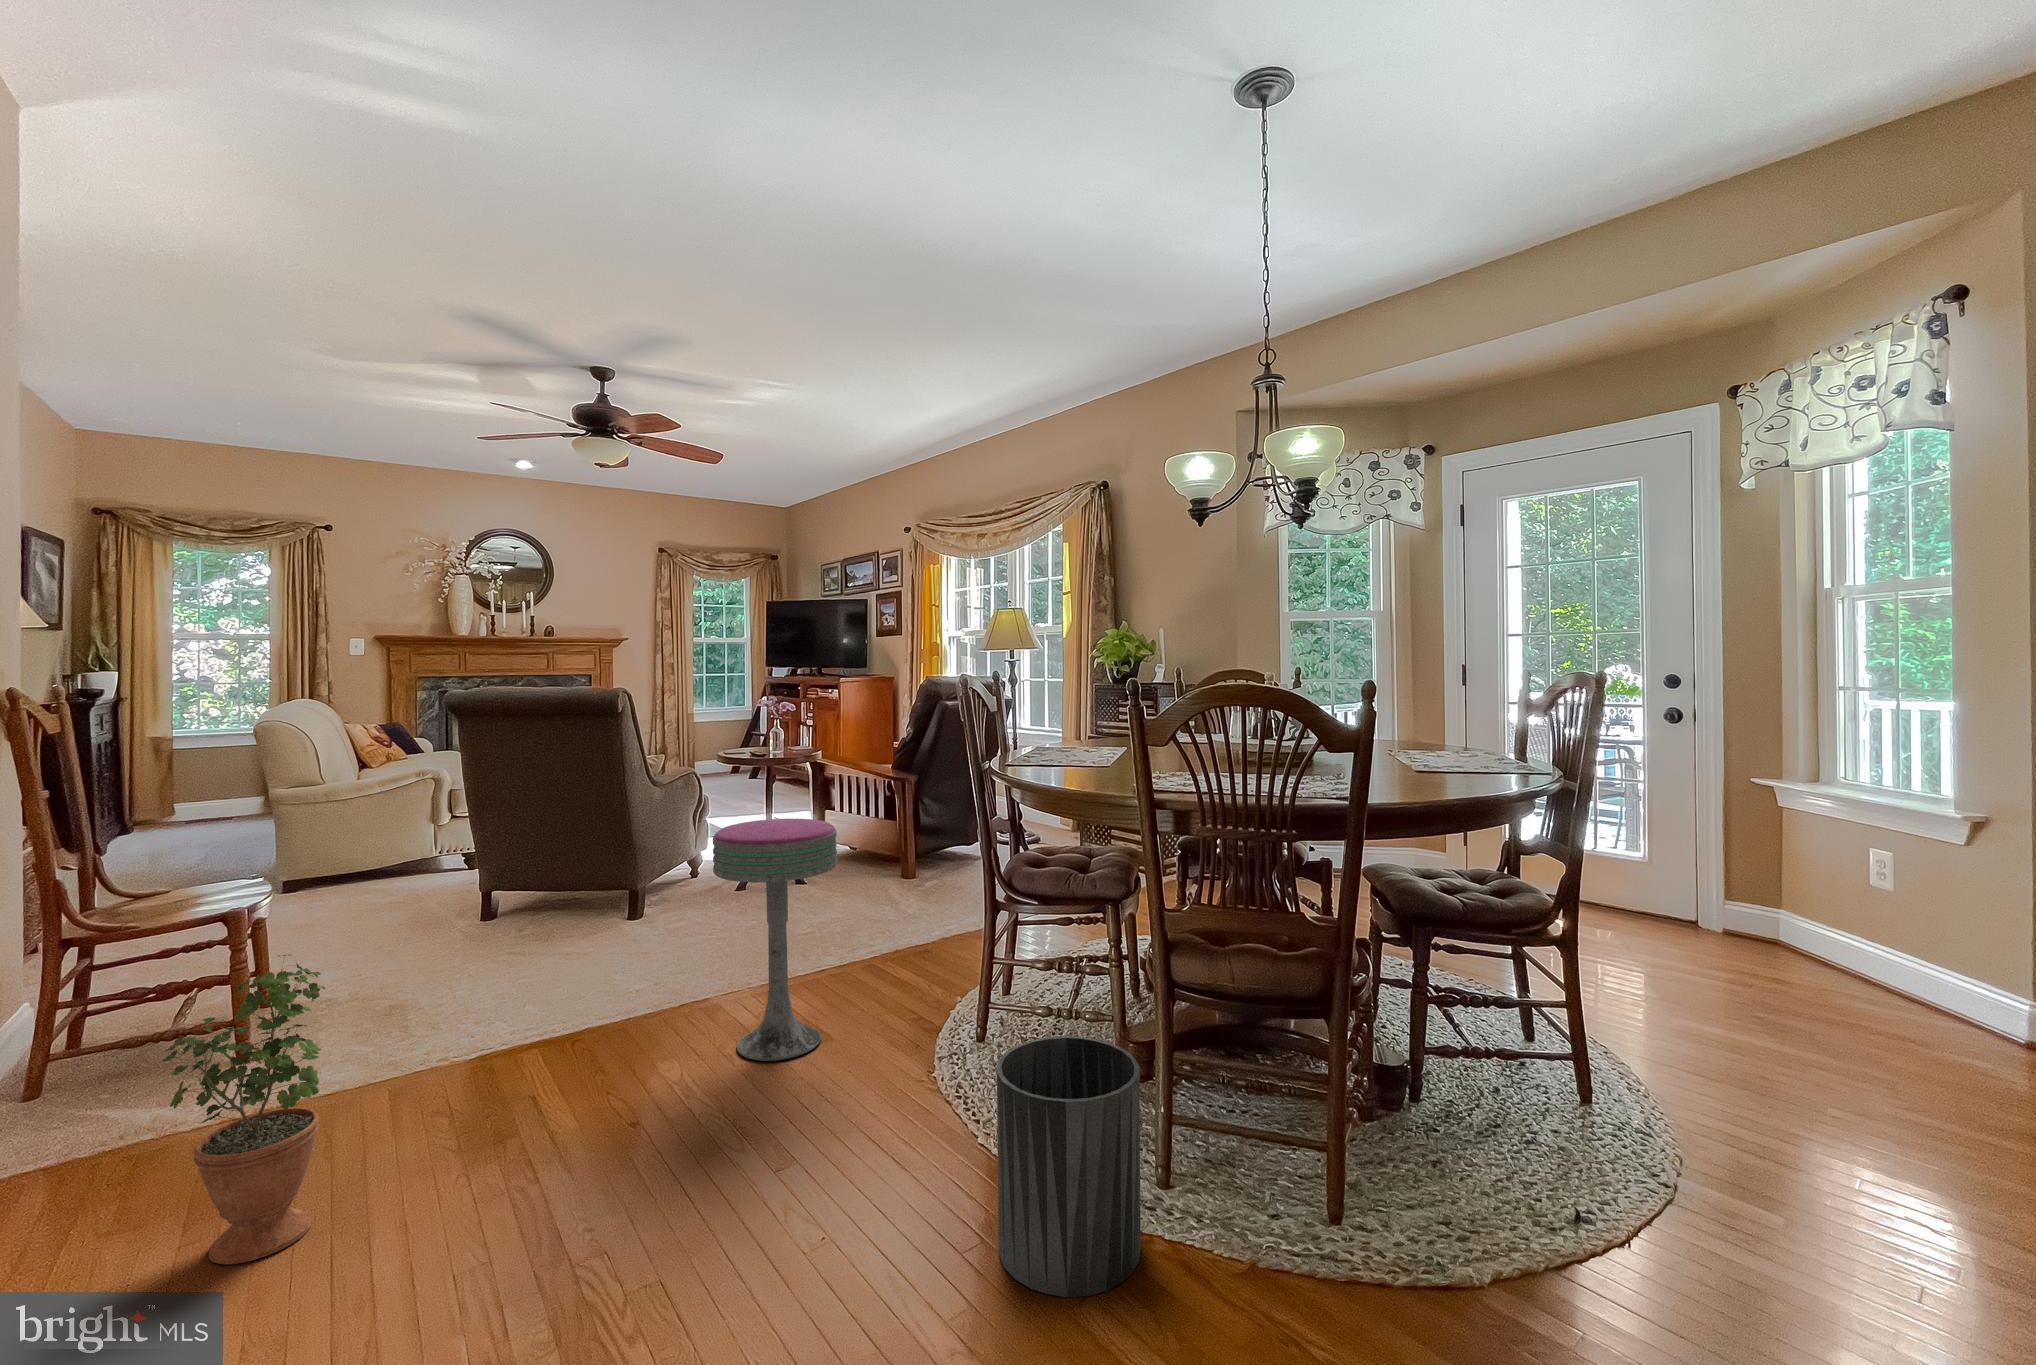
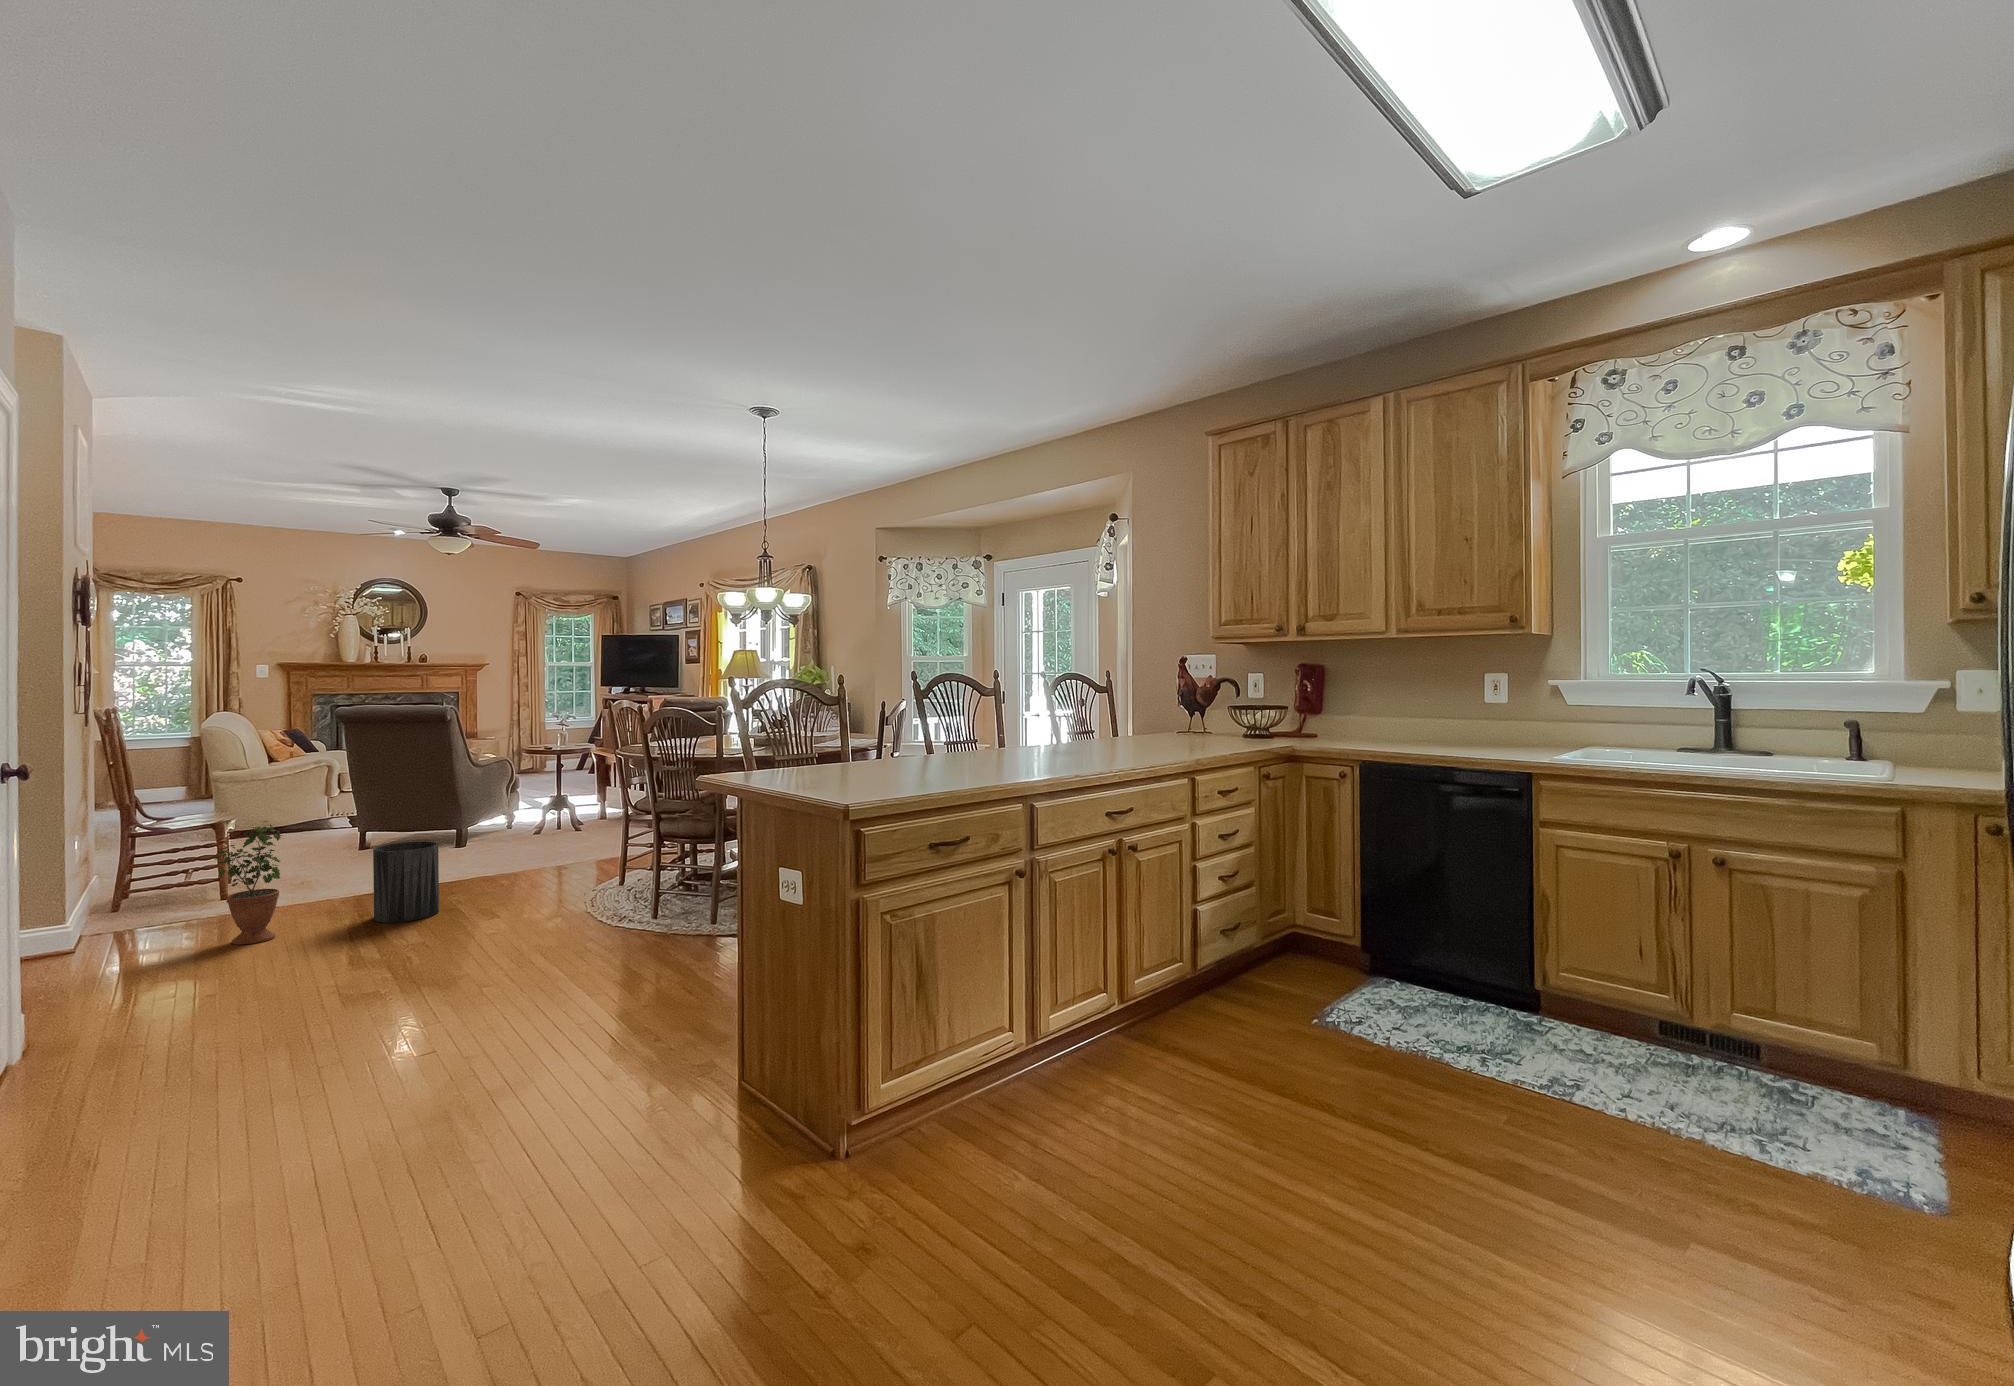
bar stool: present [713,819,837,1061] -> none [482,774,553,894]
trash can: present [997,1036,1141,1297] -> present [373,841,439,923]

